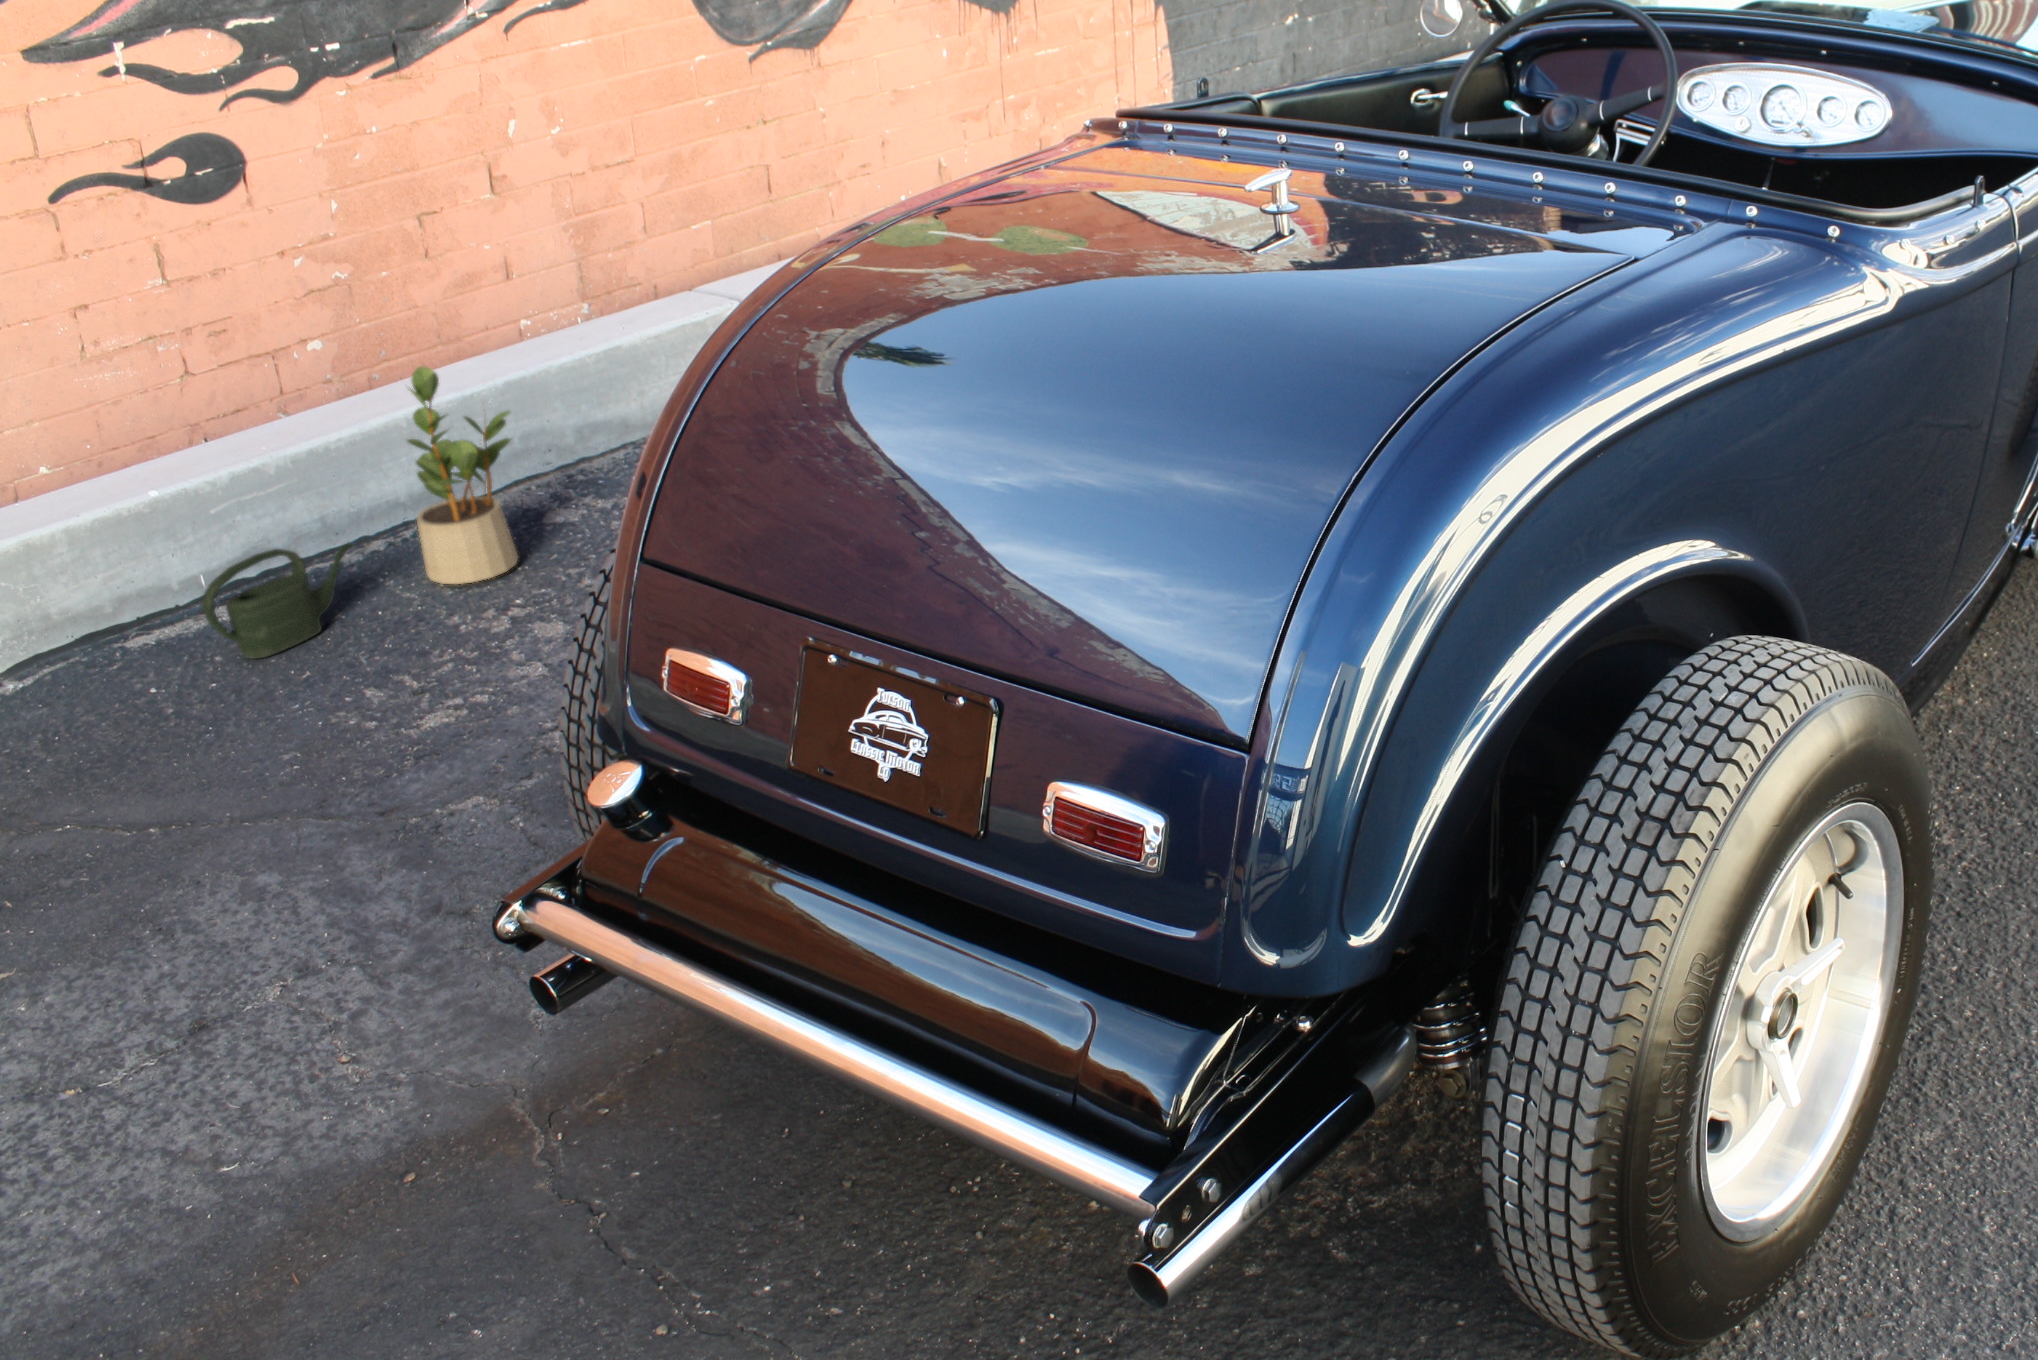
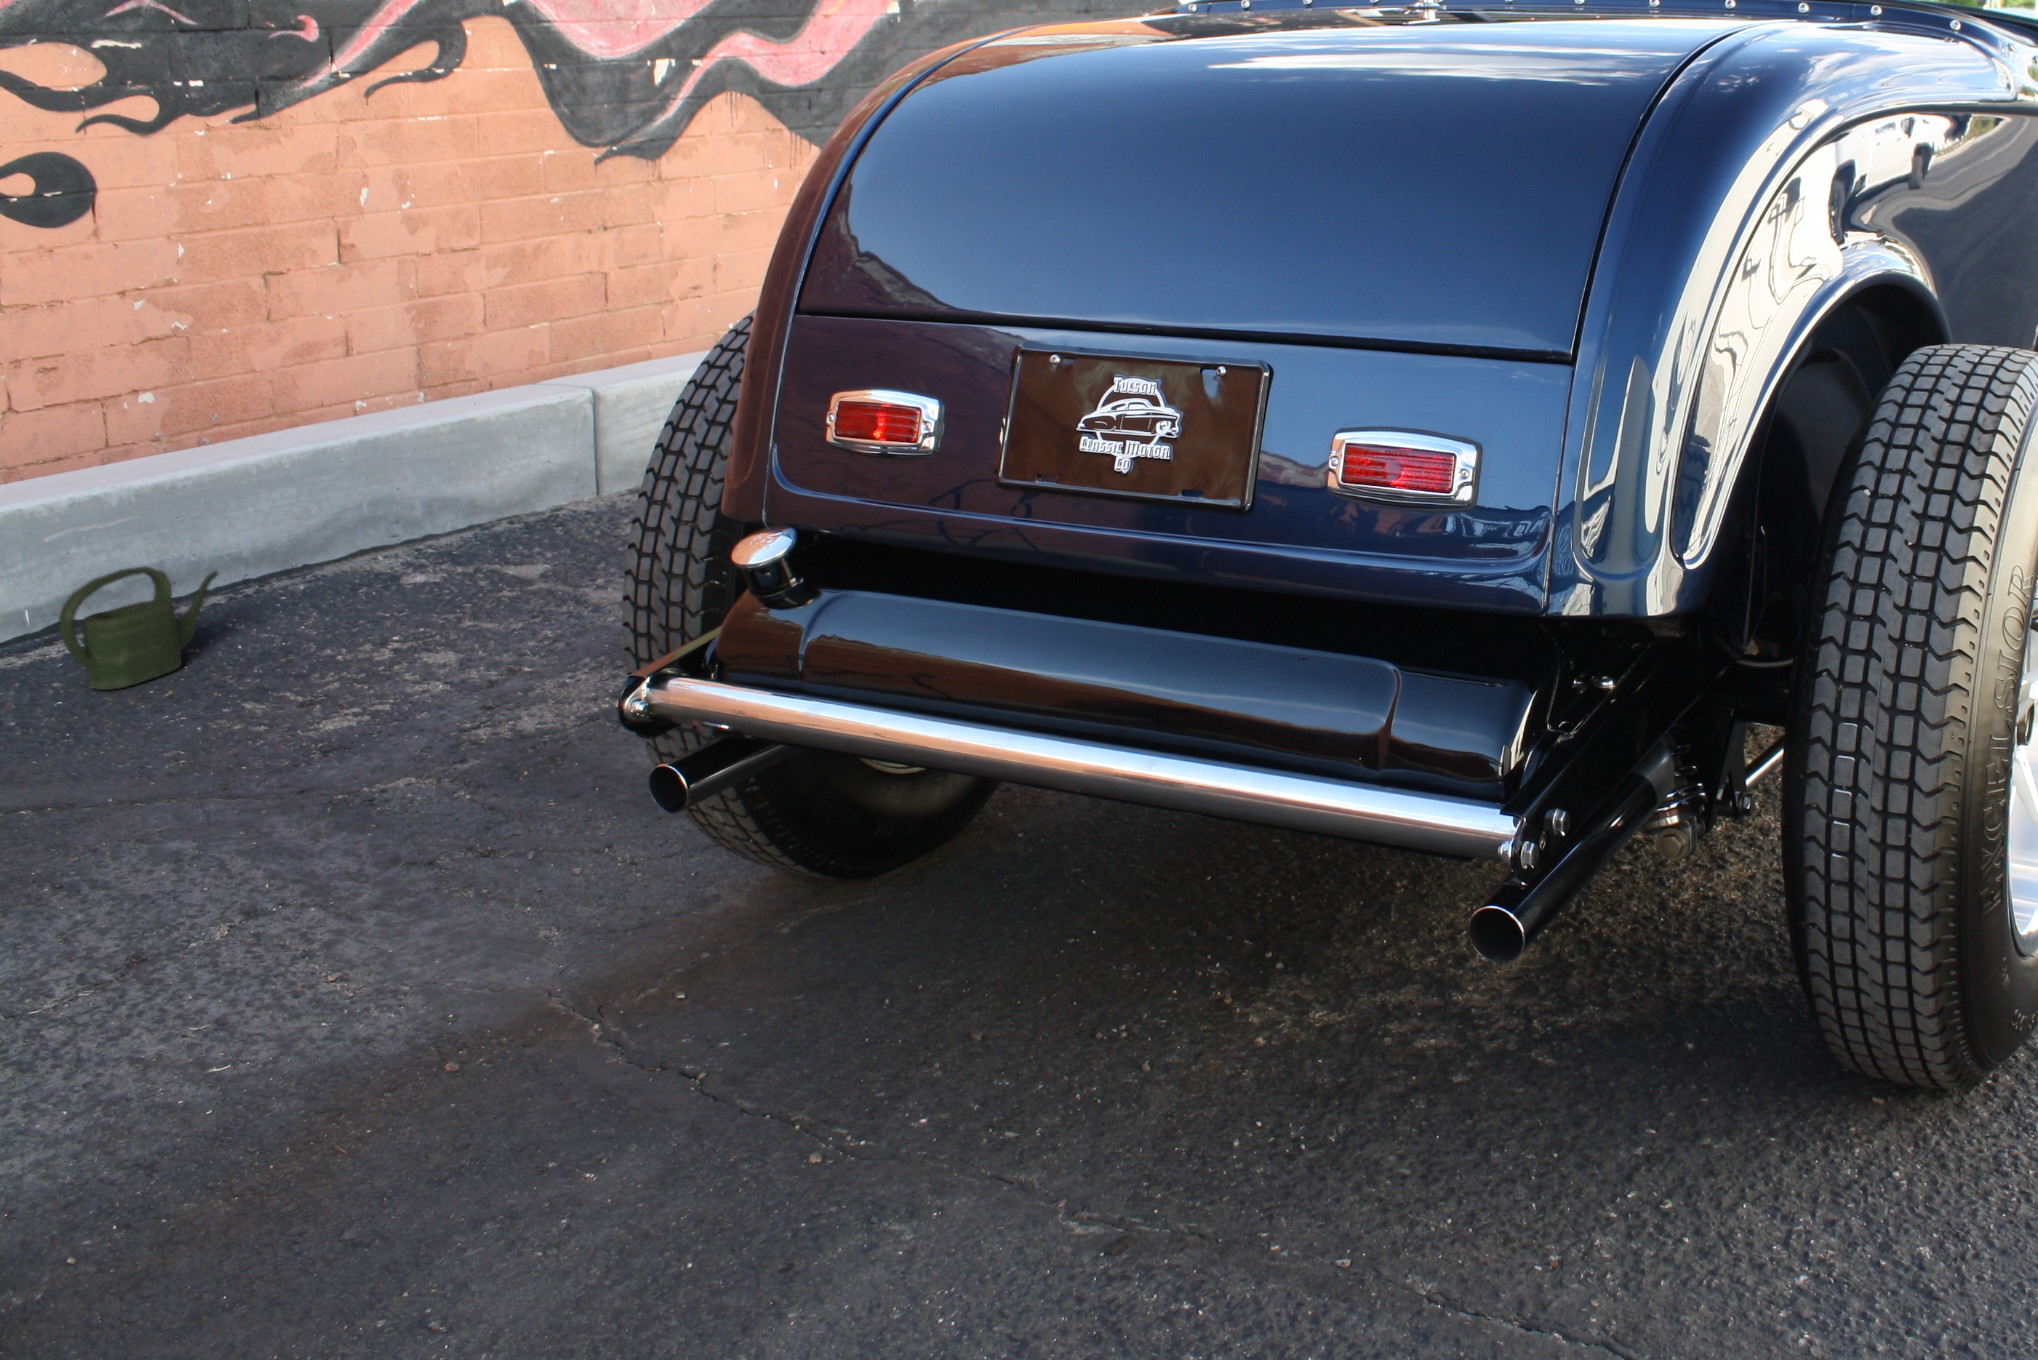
potted plant: present [407,366,518,584] -> none [289,379,405,627]

